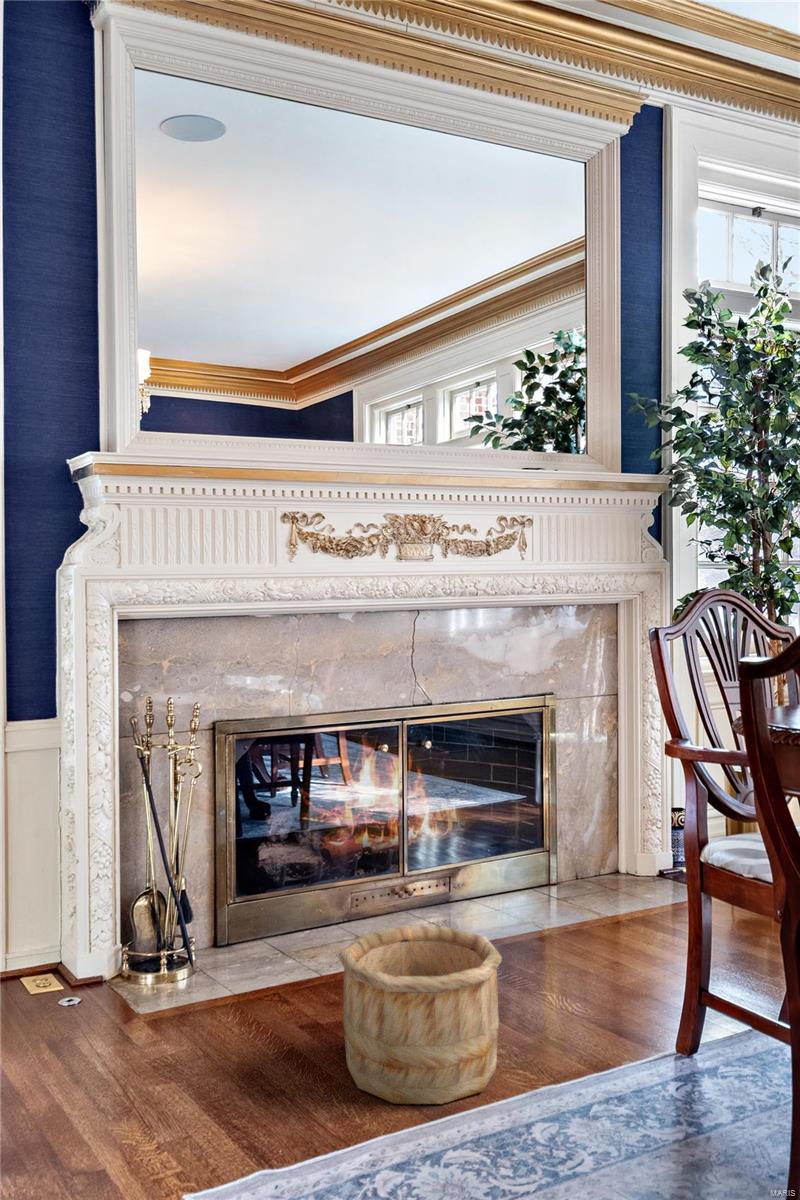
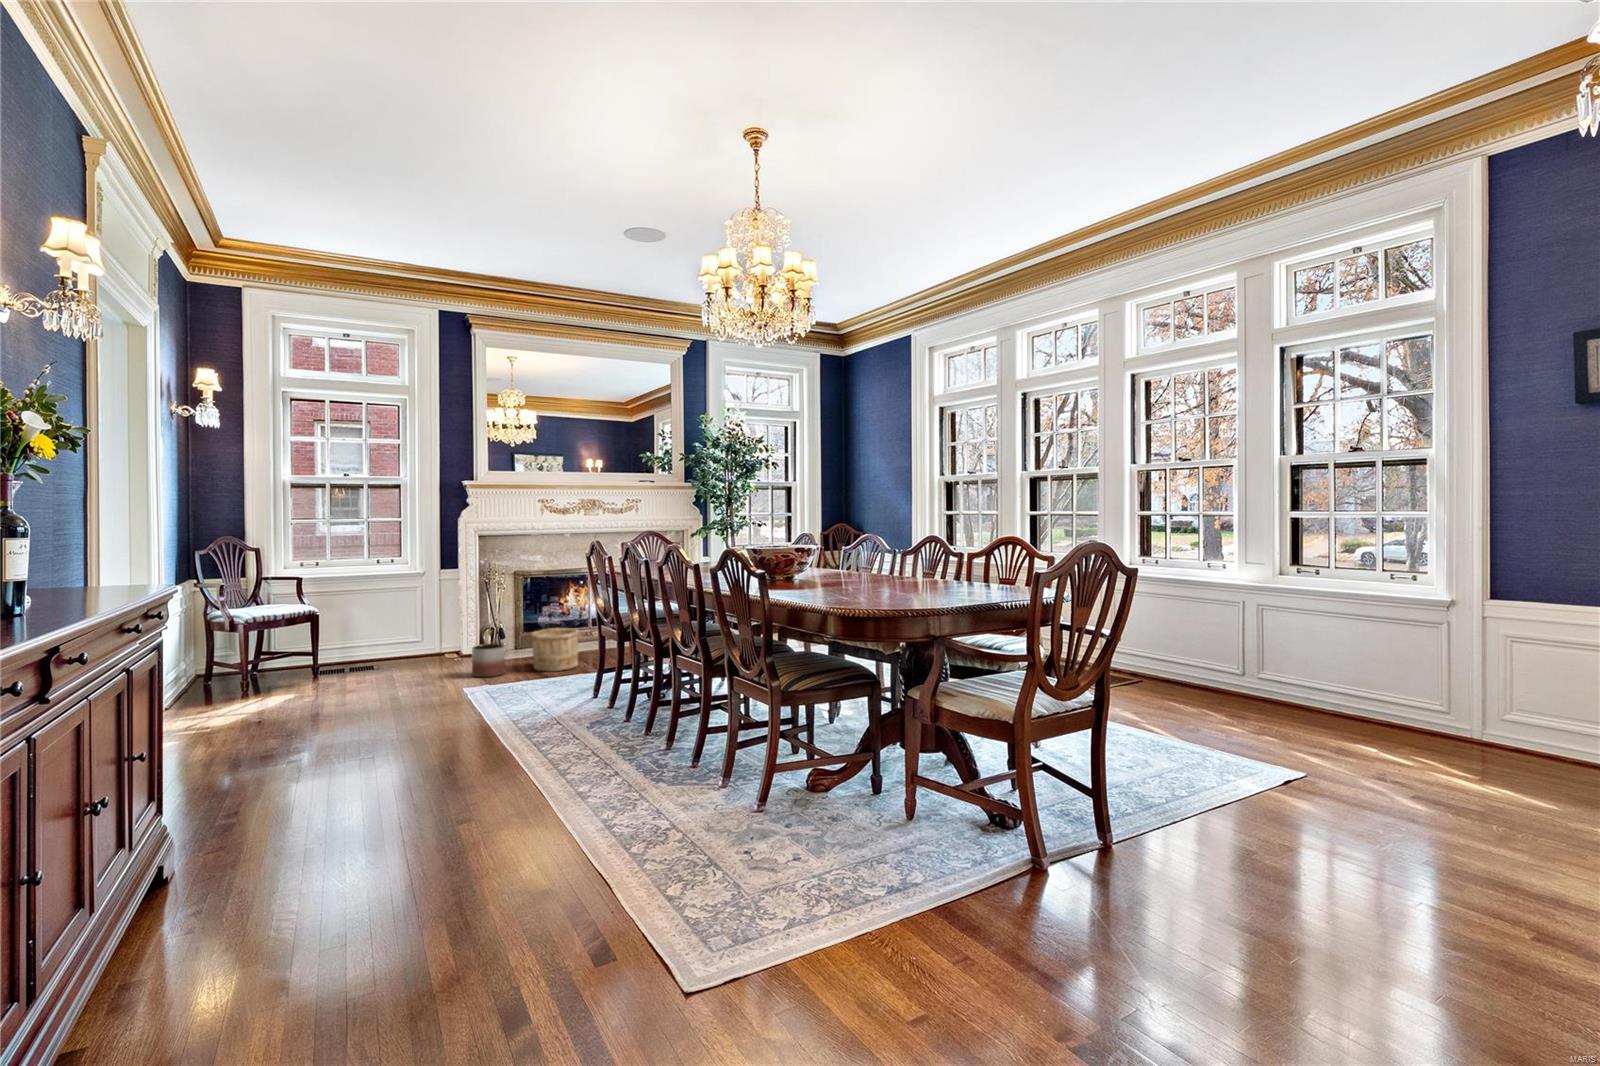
planter: none [159,1004,273,1150] -> present [472,644,505,677]

